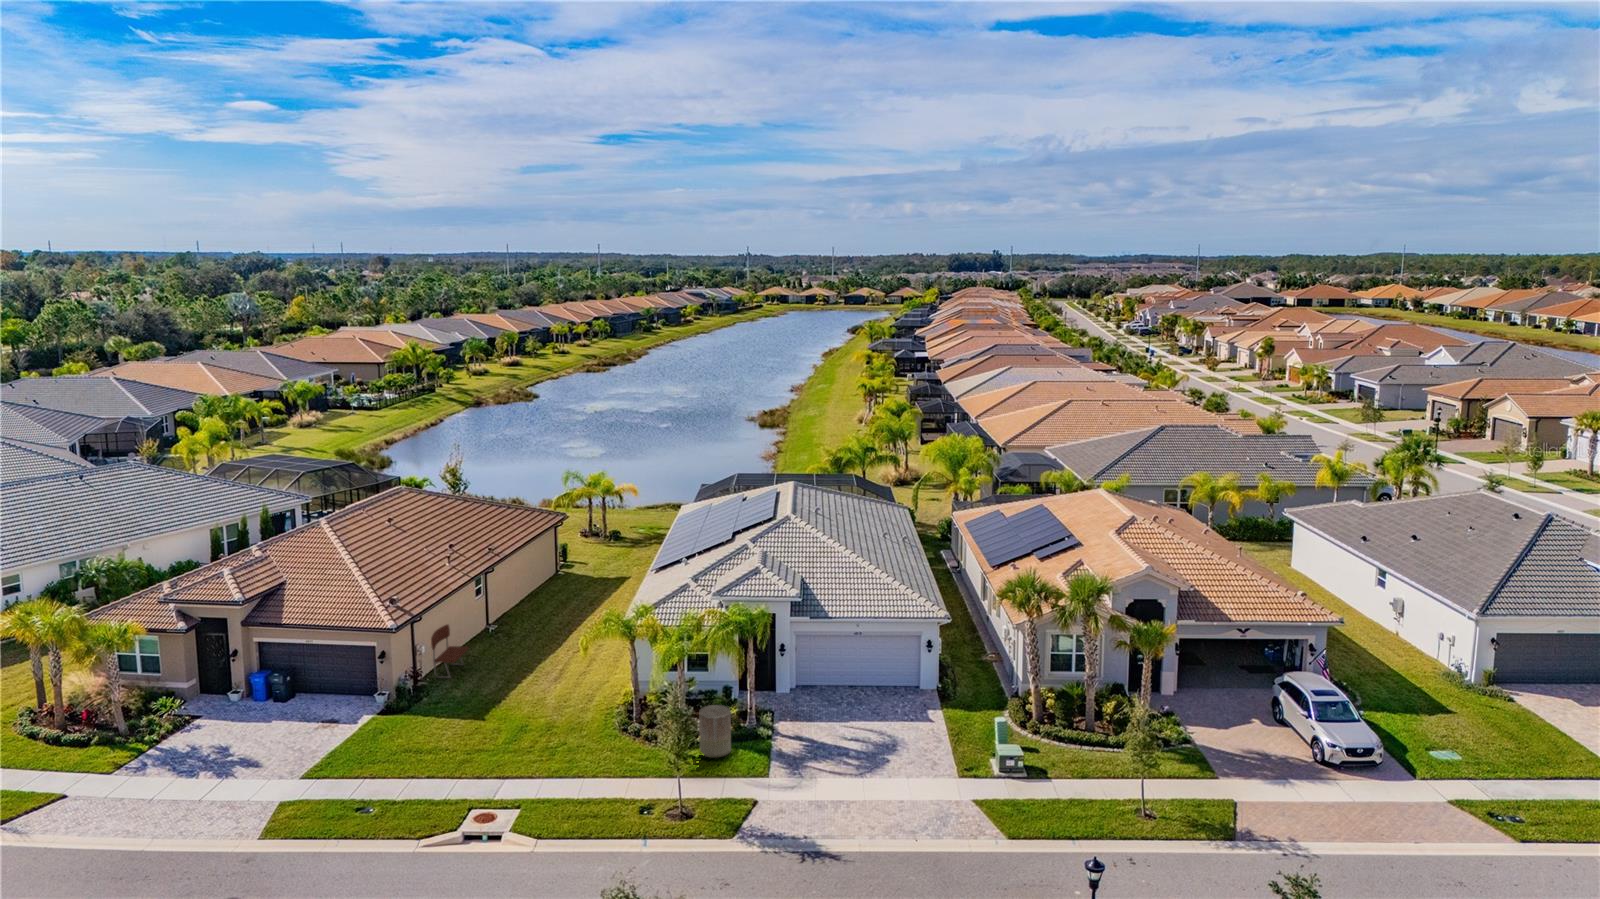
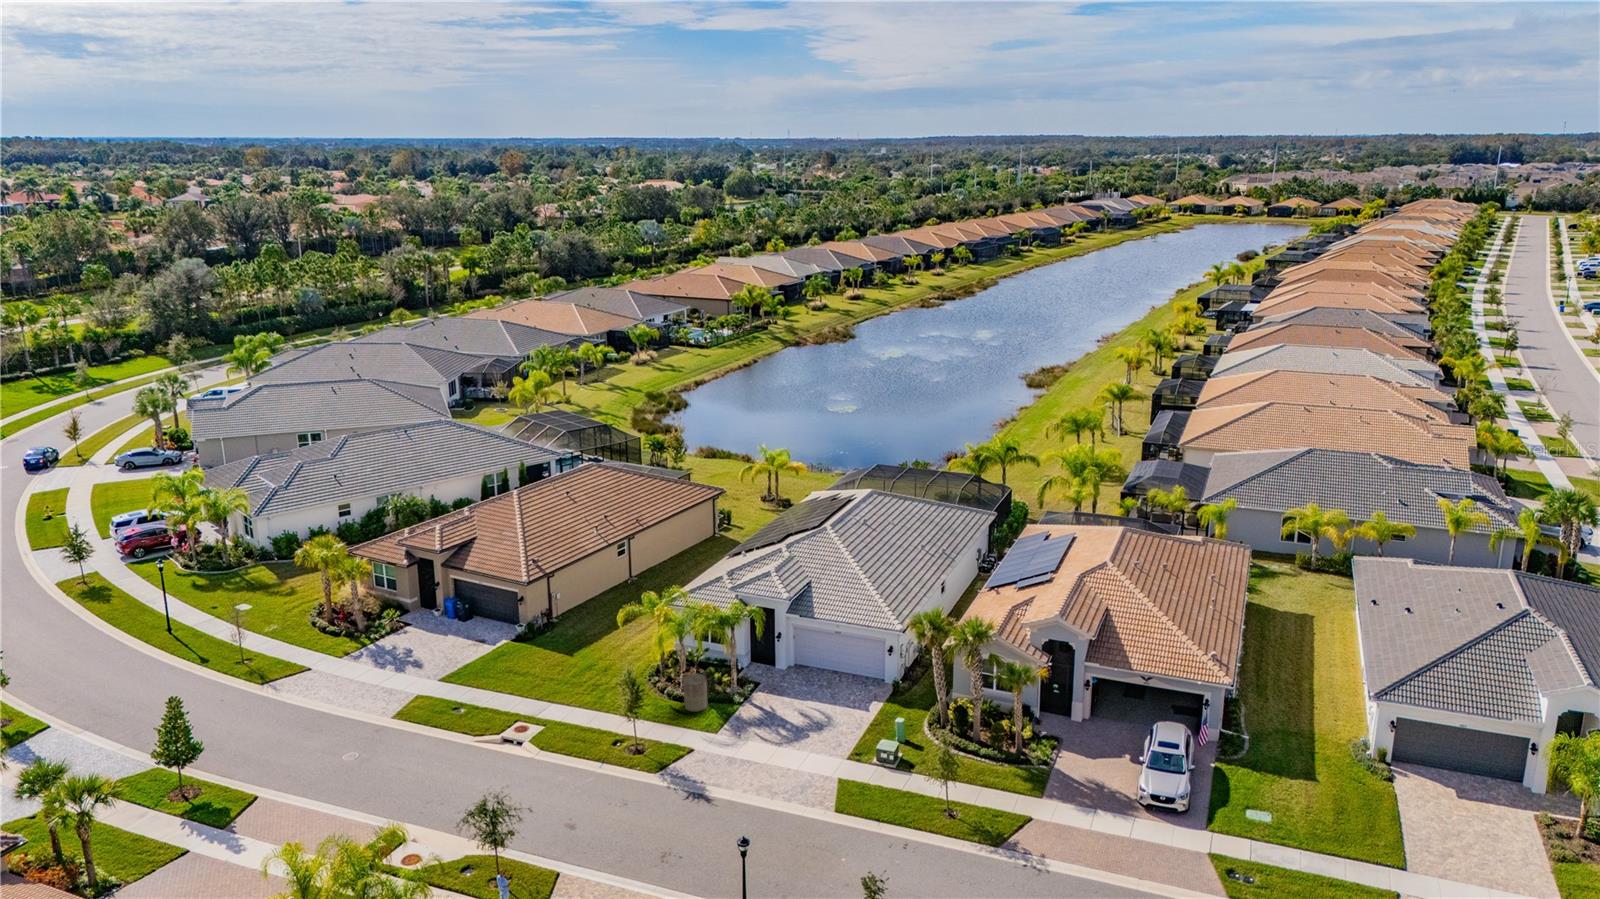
bench: present [431,625,468,678] -> none [559,580,590,619]

